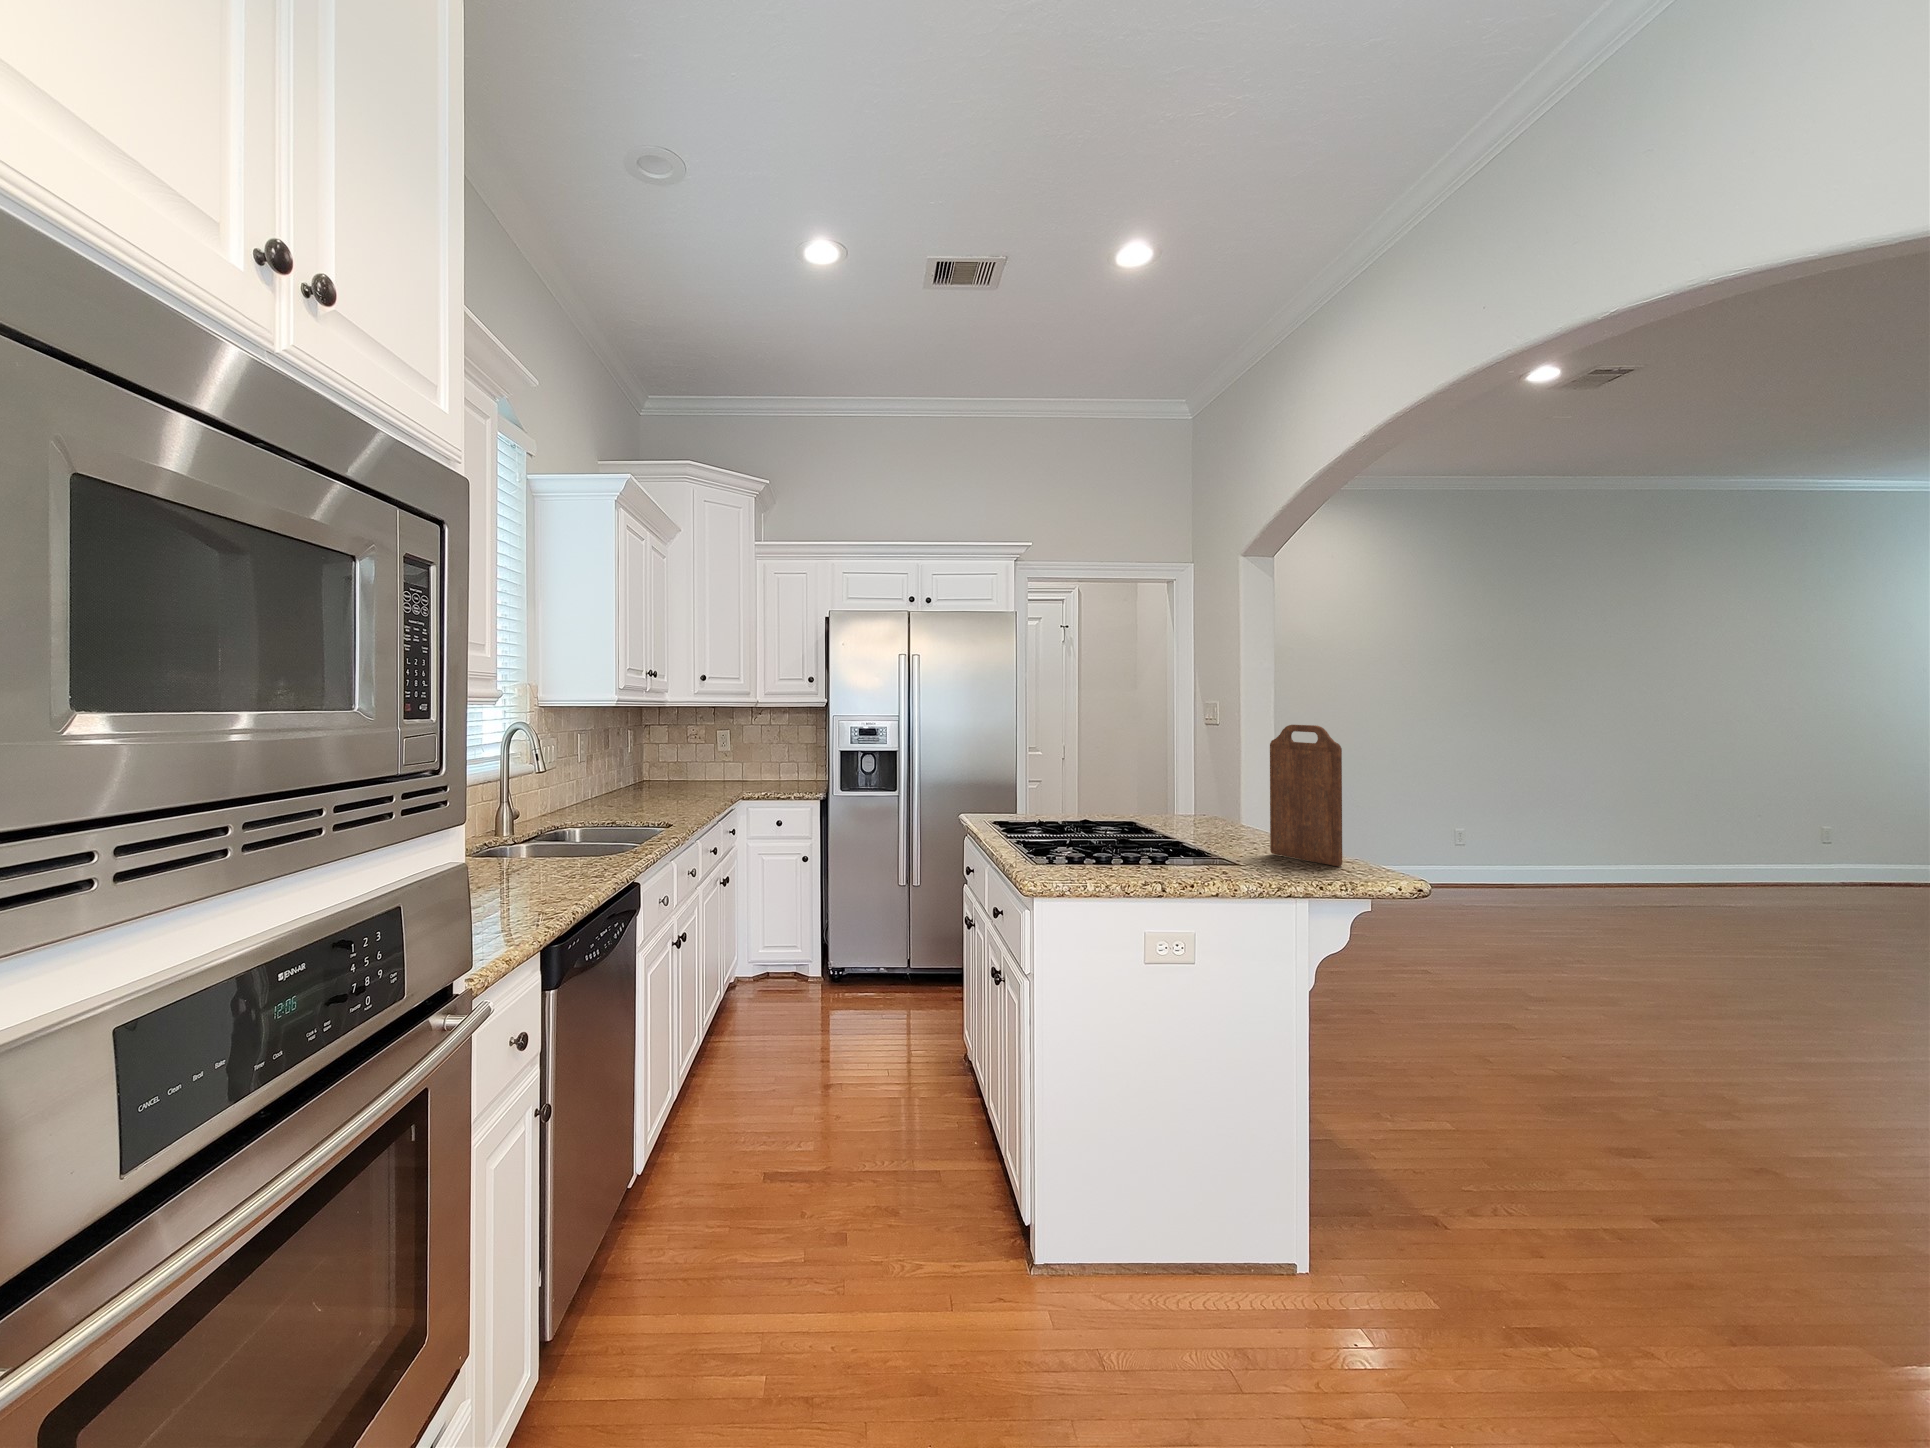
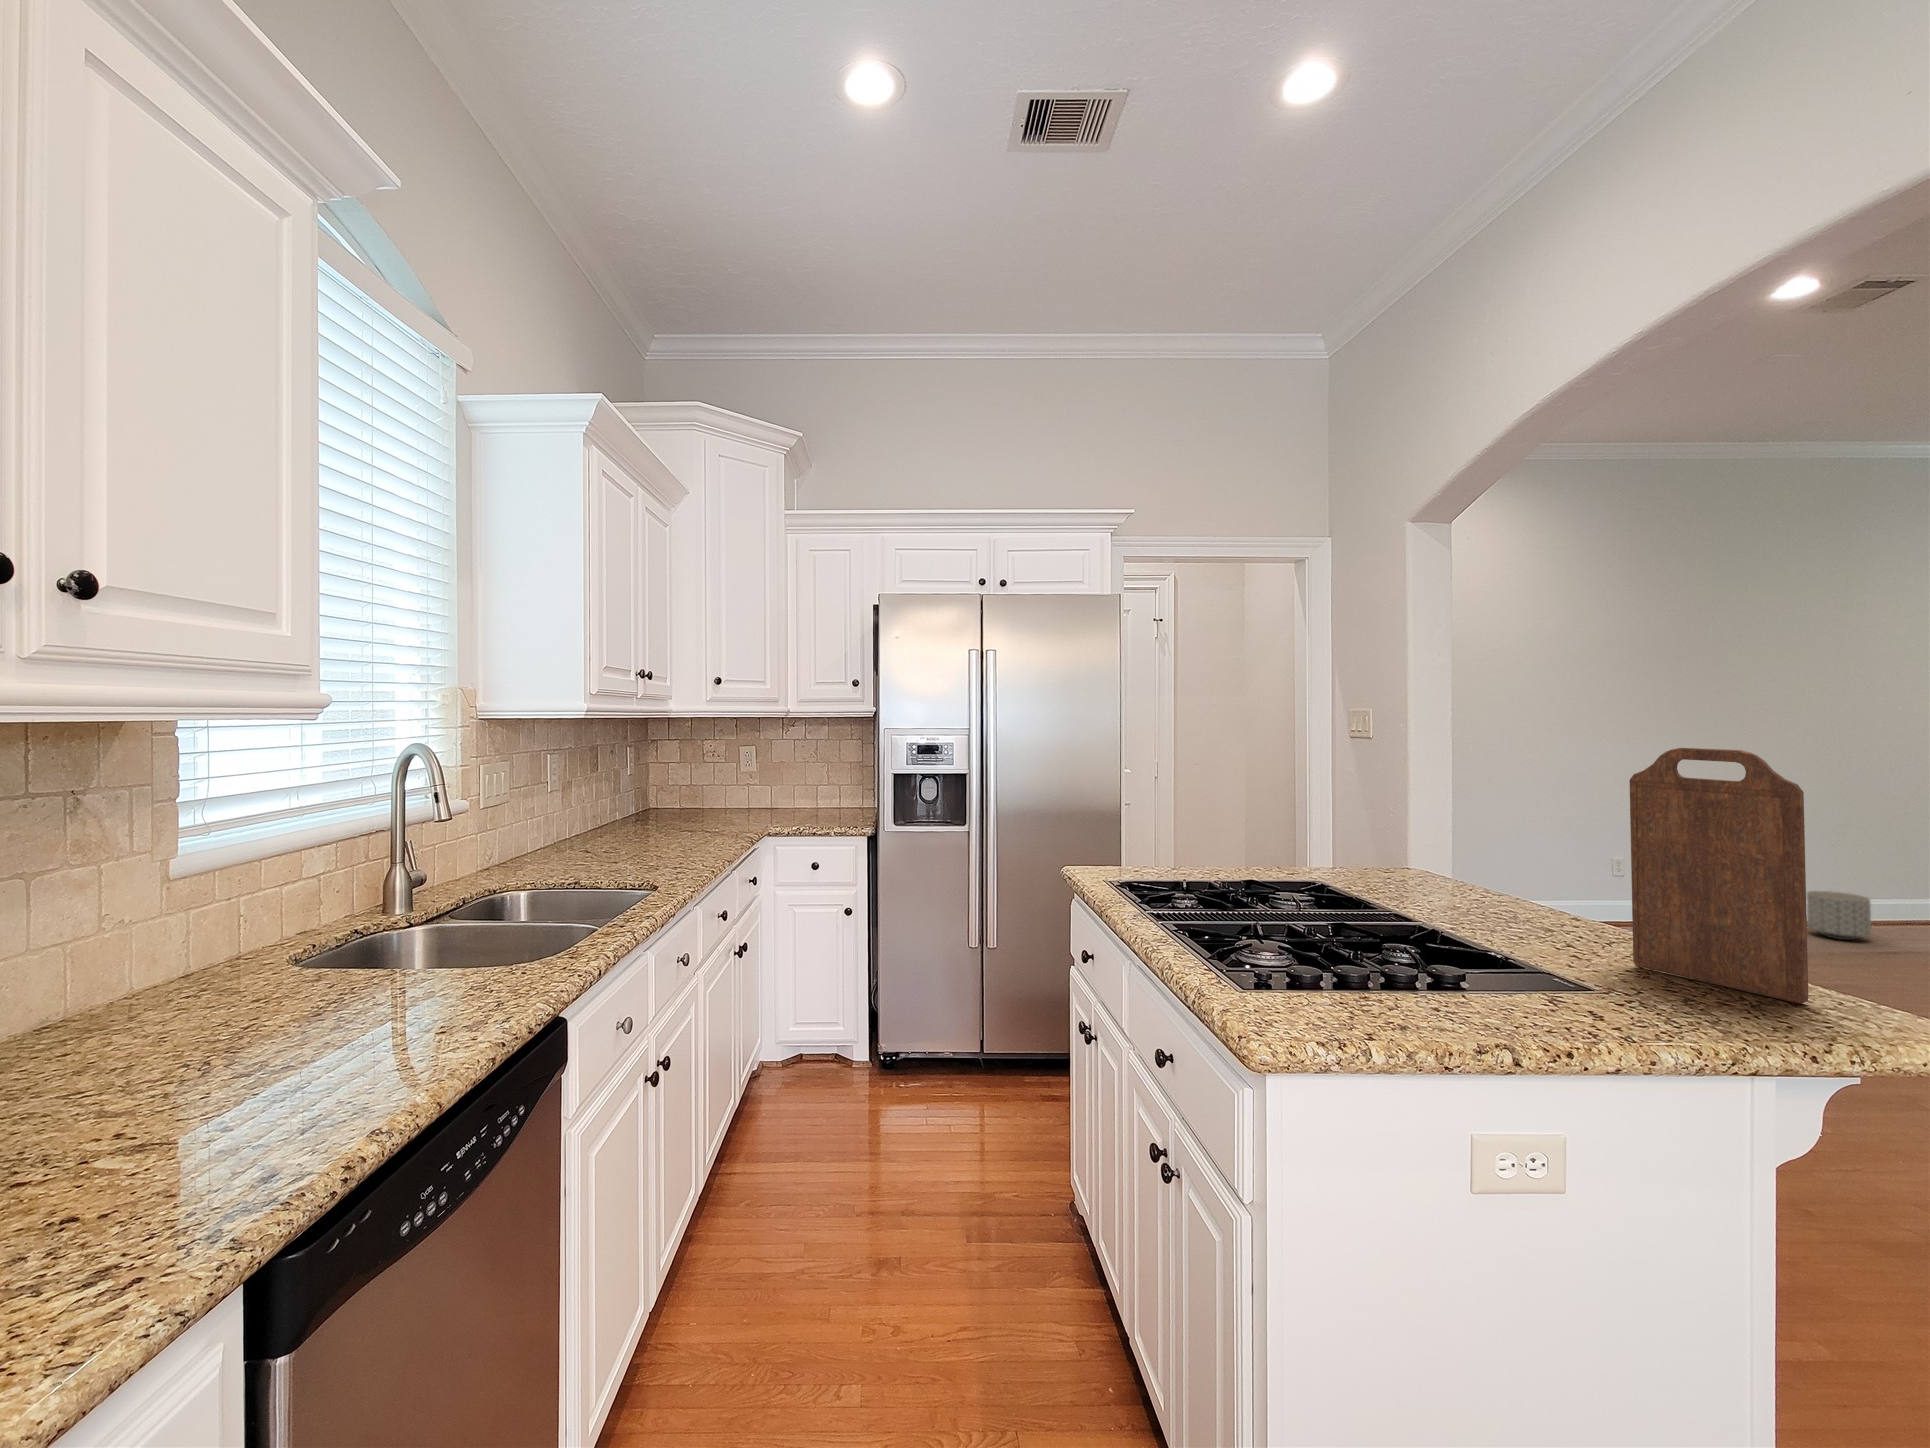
planter: none [1580,853,1625,892] -> present [1807,891,1871,940]

